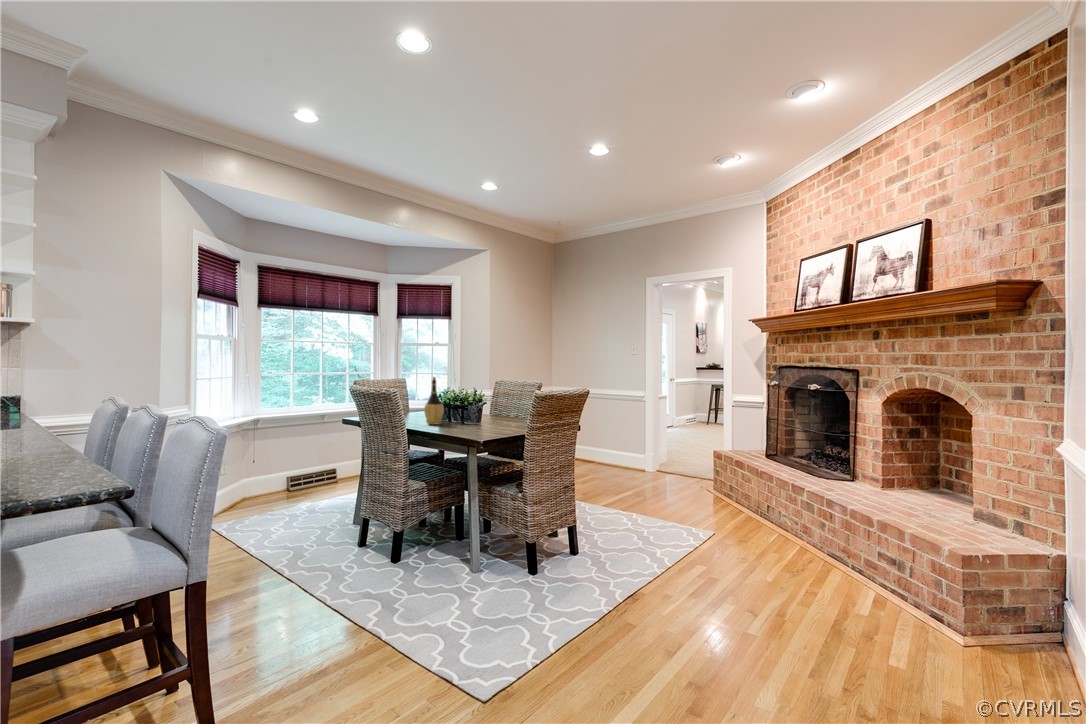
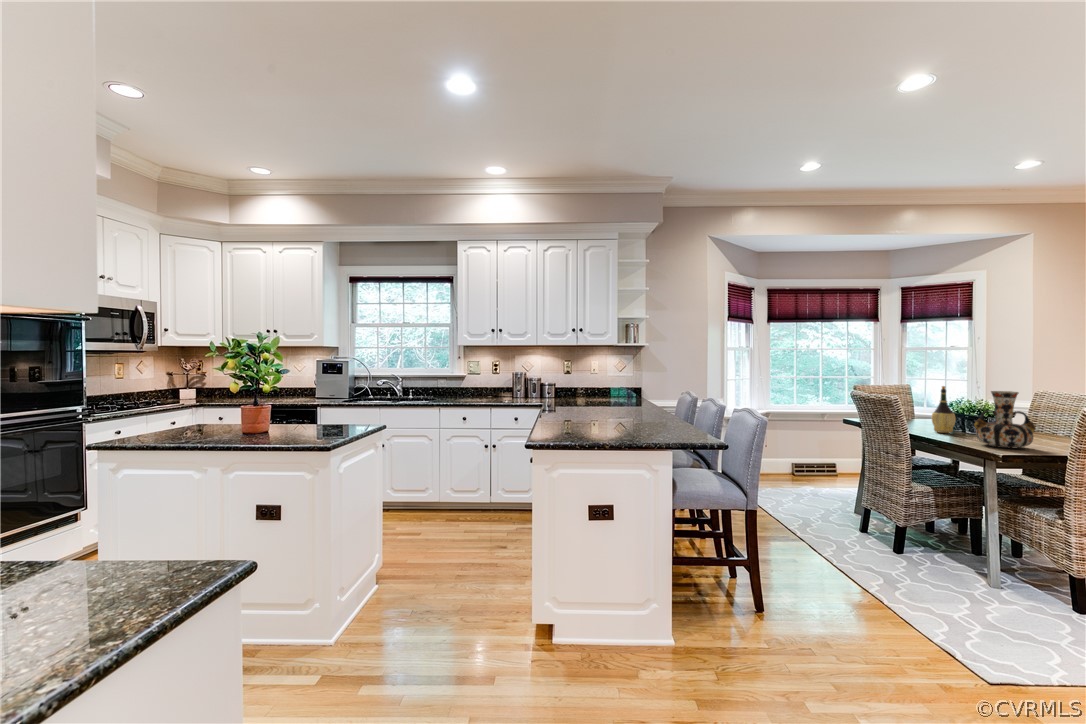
vase: none [460,379,504,434] -> present [974,391,1036,449]

